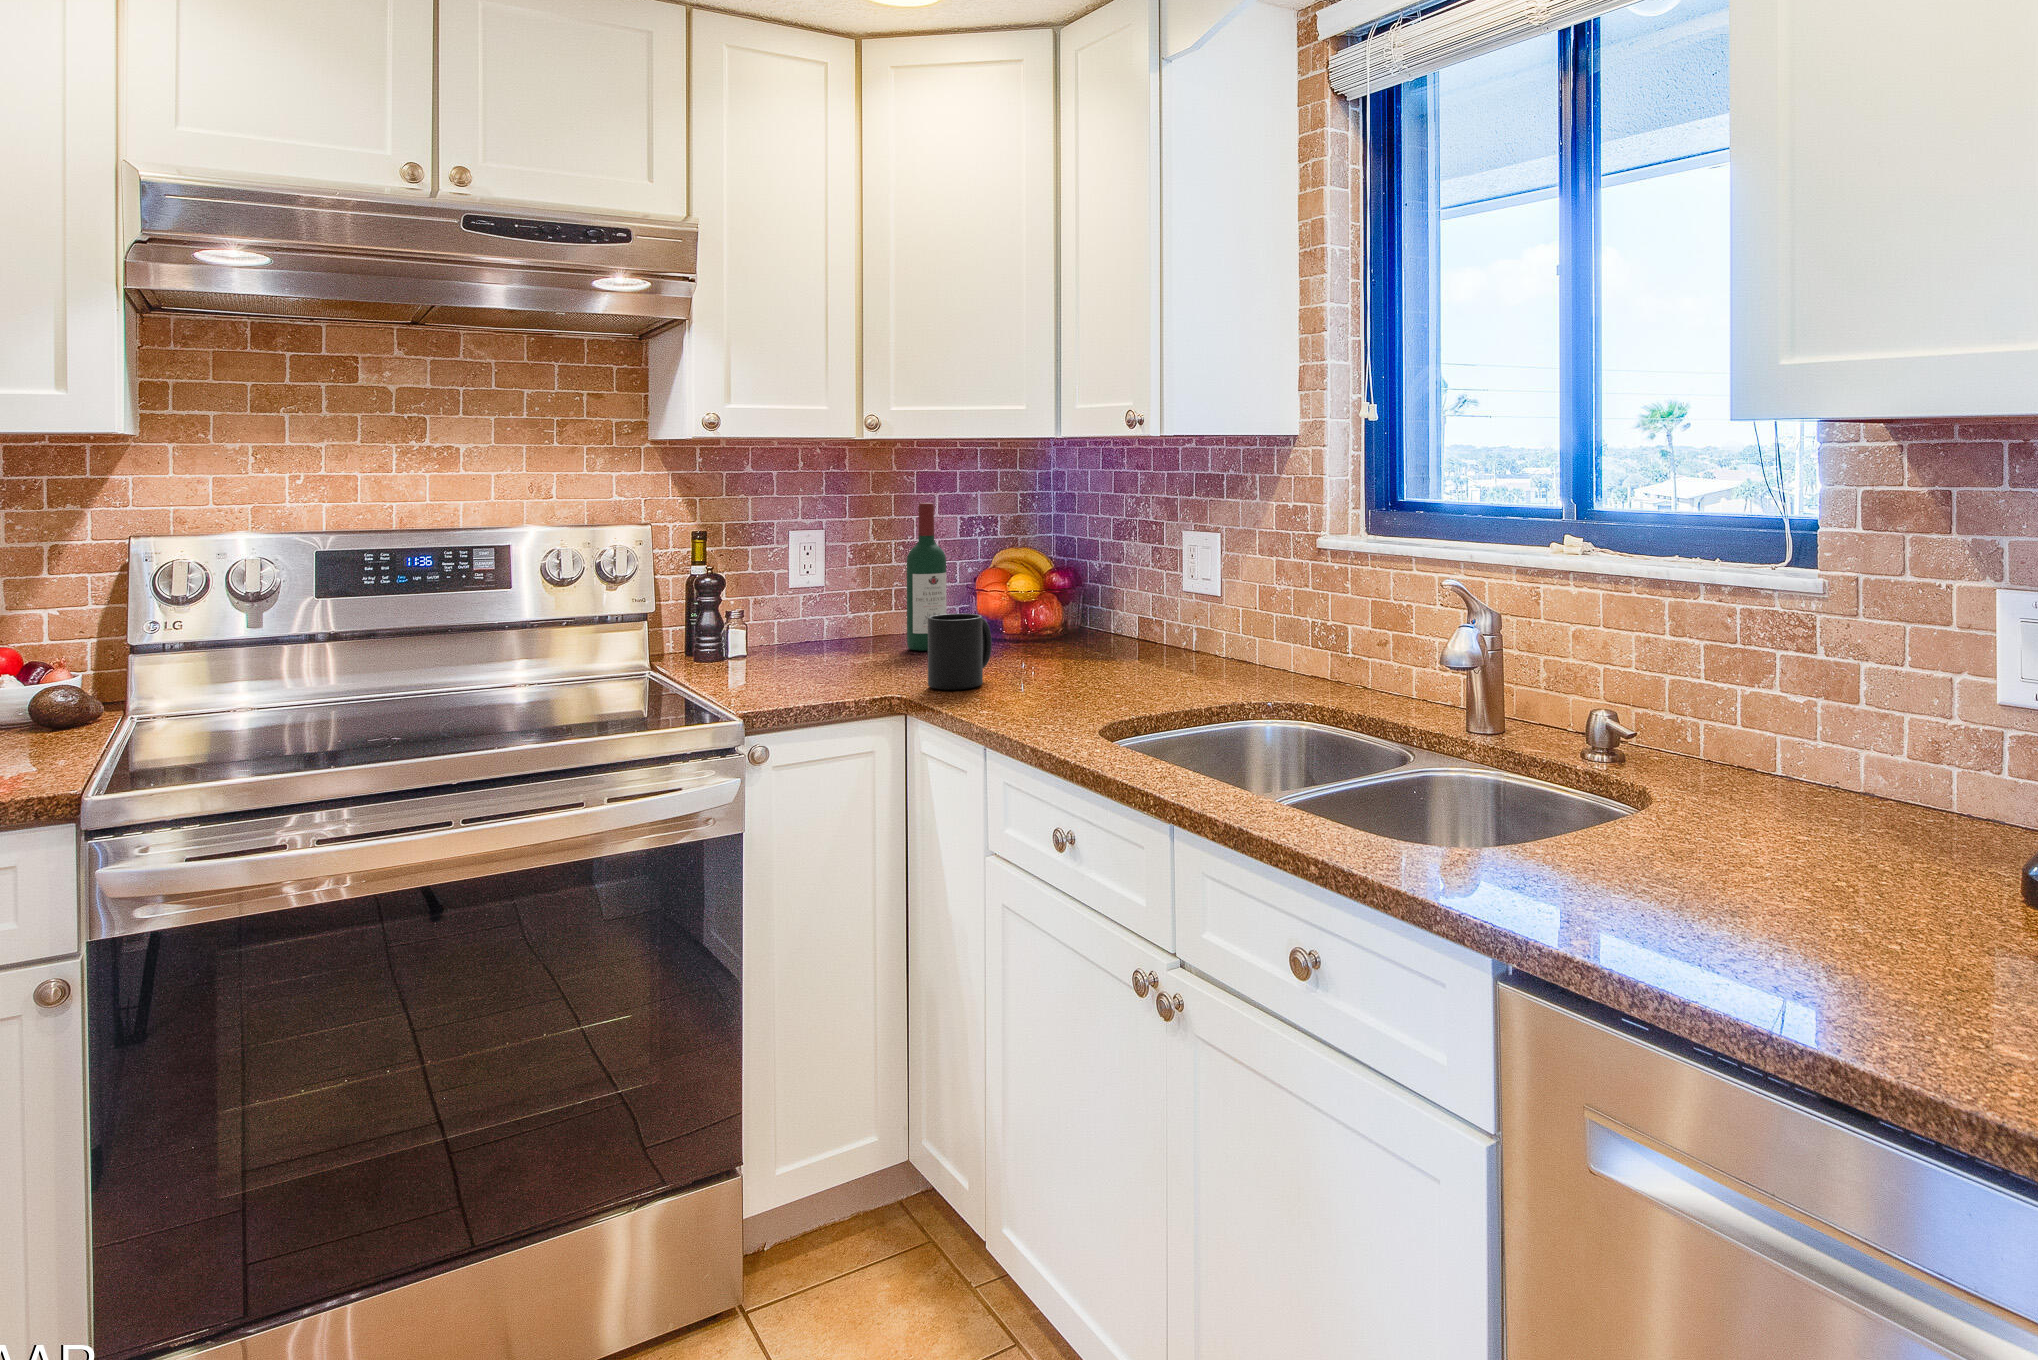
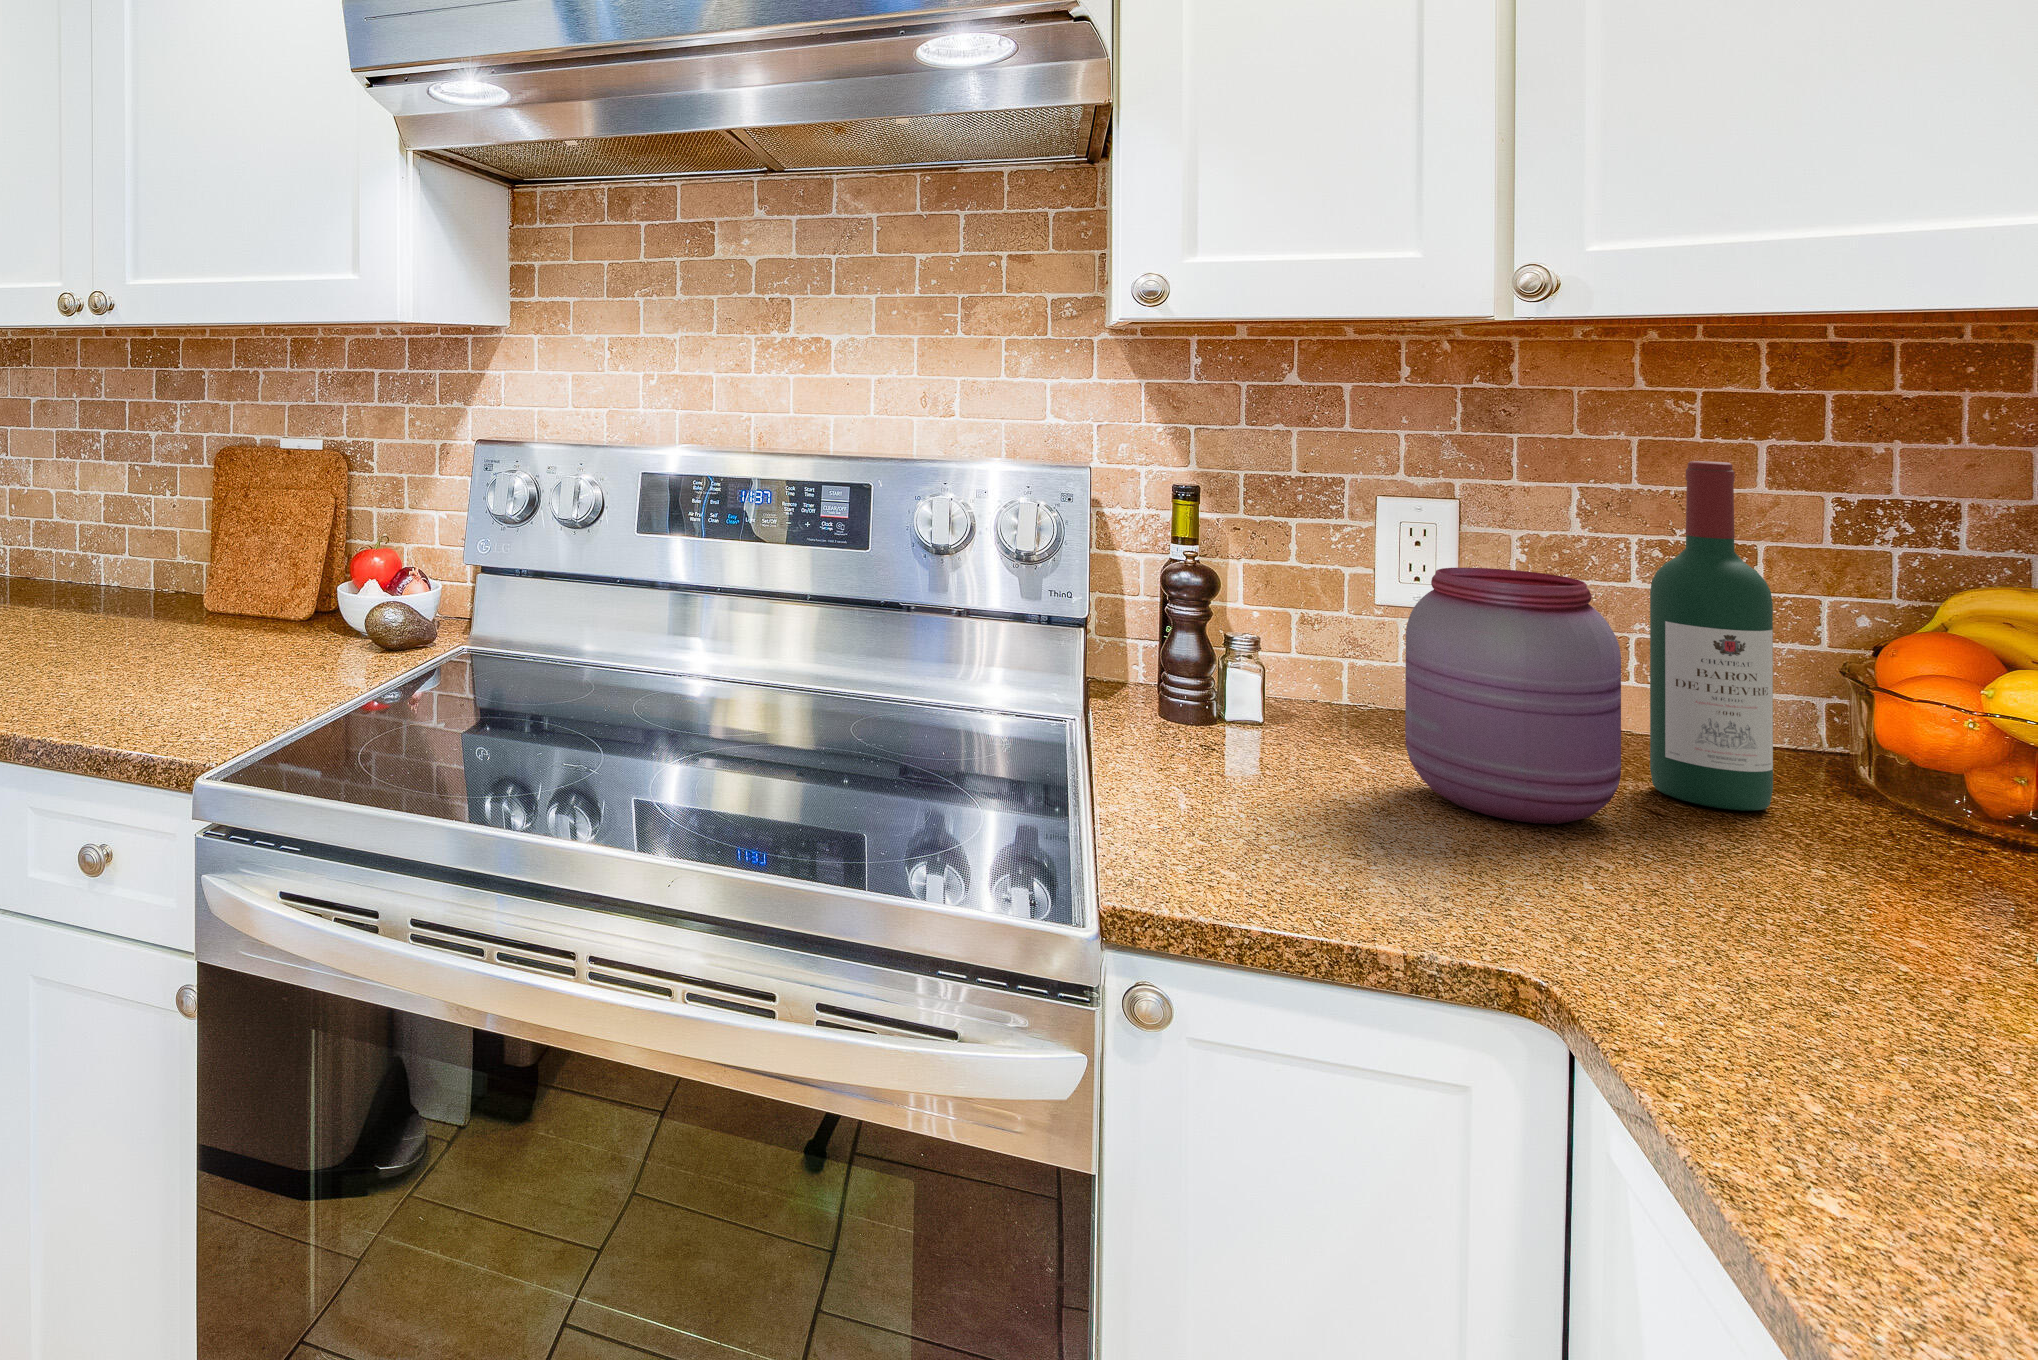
jar: none [822,557,902,667] -> present [1405,568,1621,824]
mug: present [928,614,992,690] -> none [1670,769,1928,1026]

